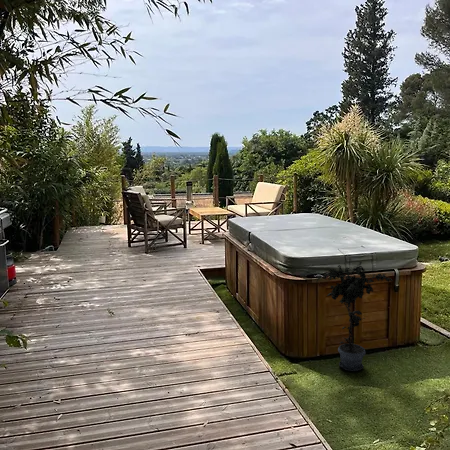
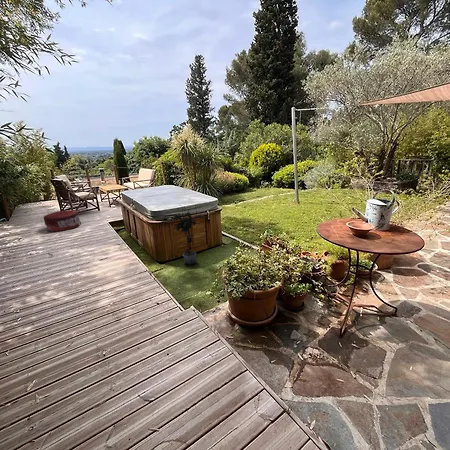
pouf: none [106,241,158,274] -> present [44,210,81,231]

